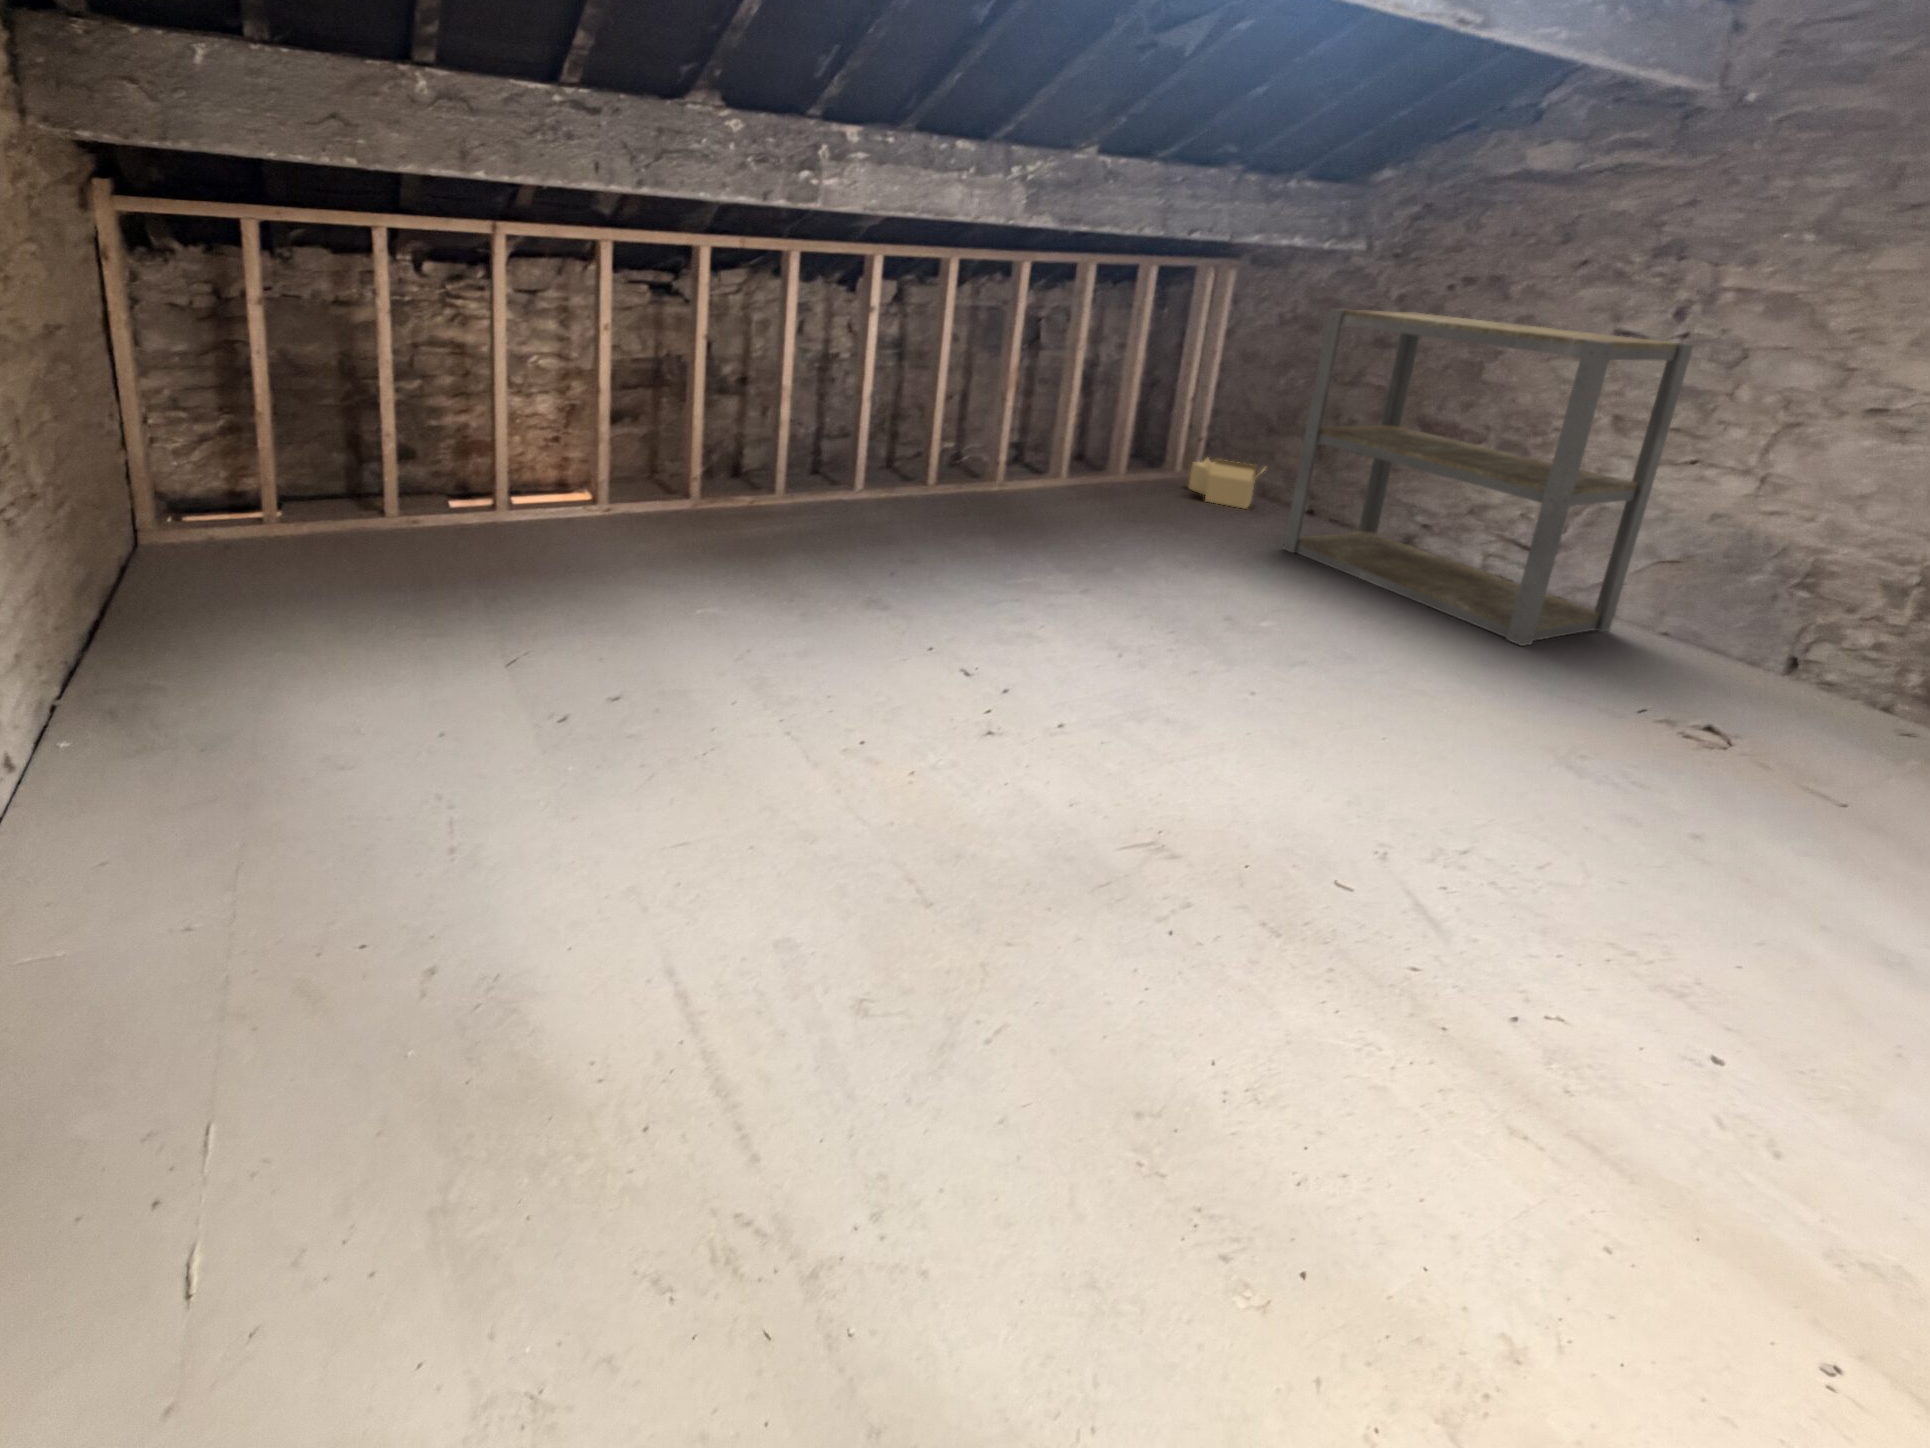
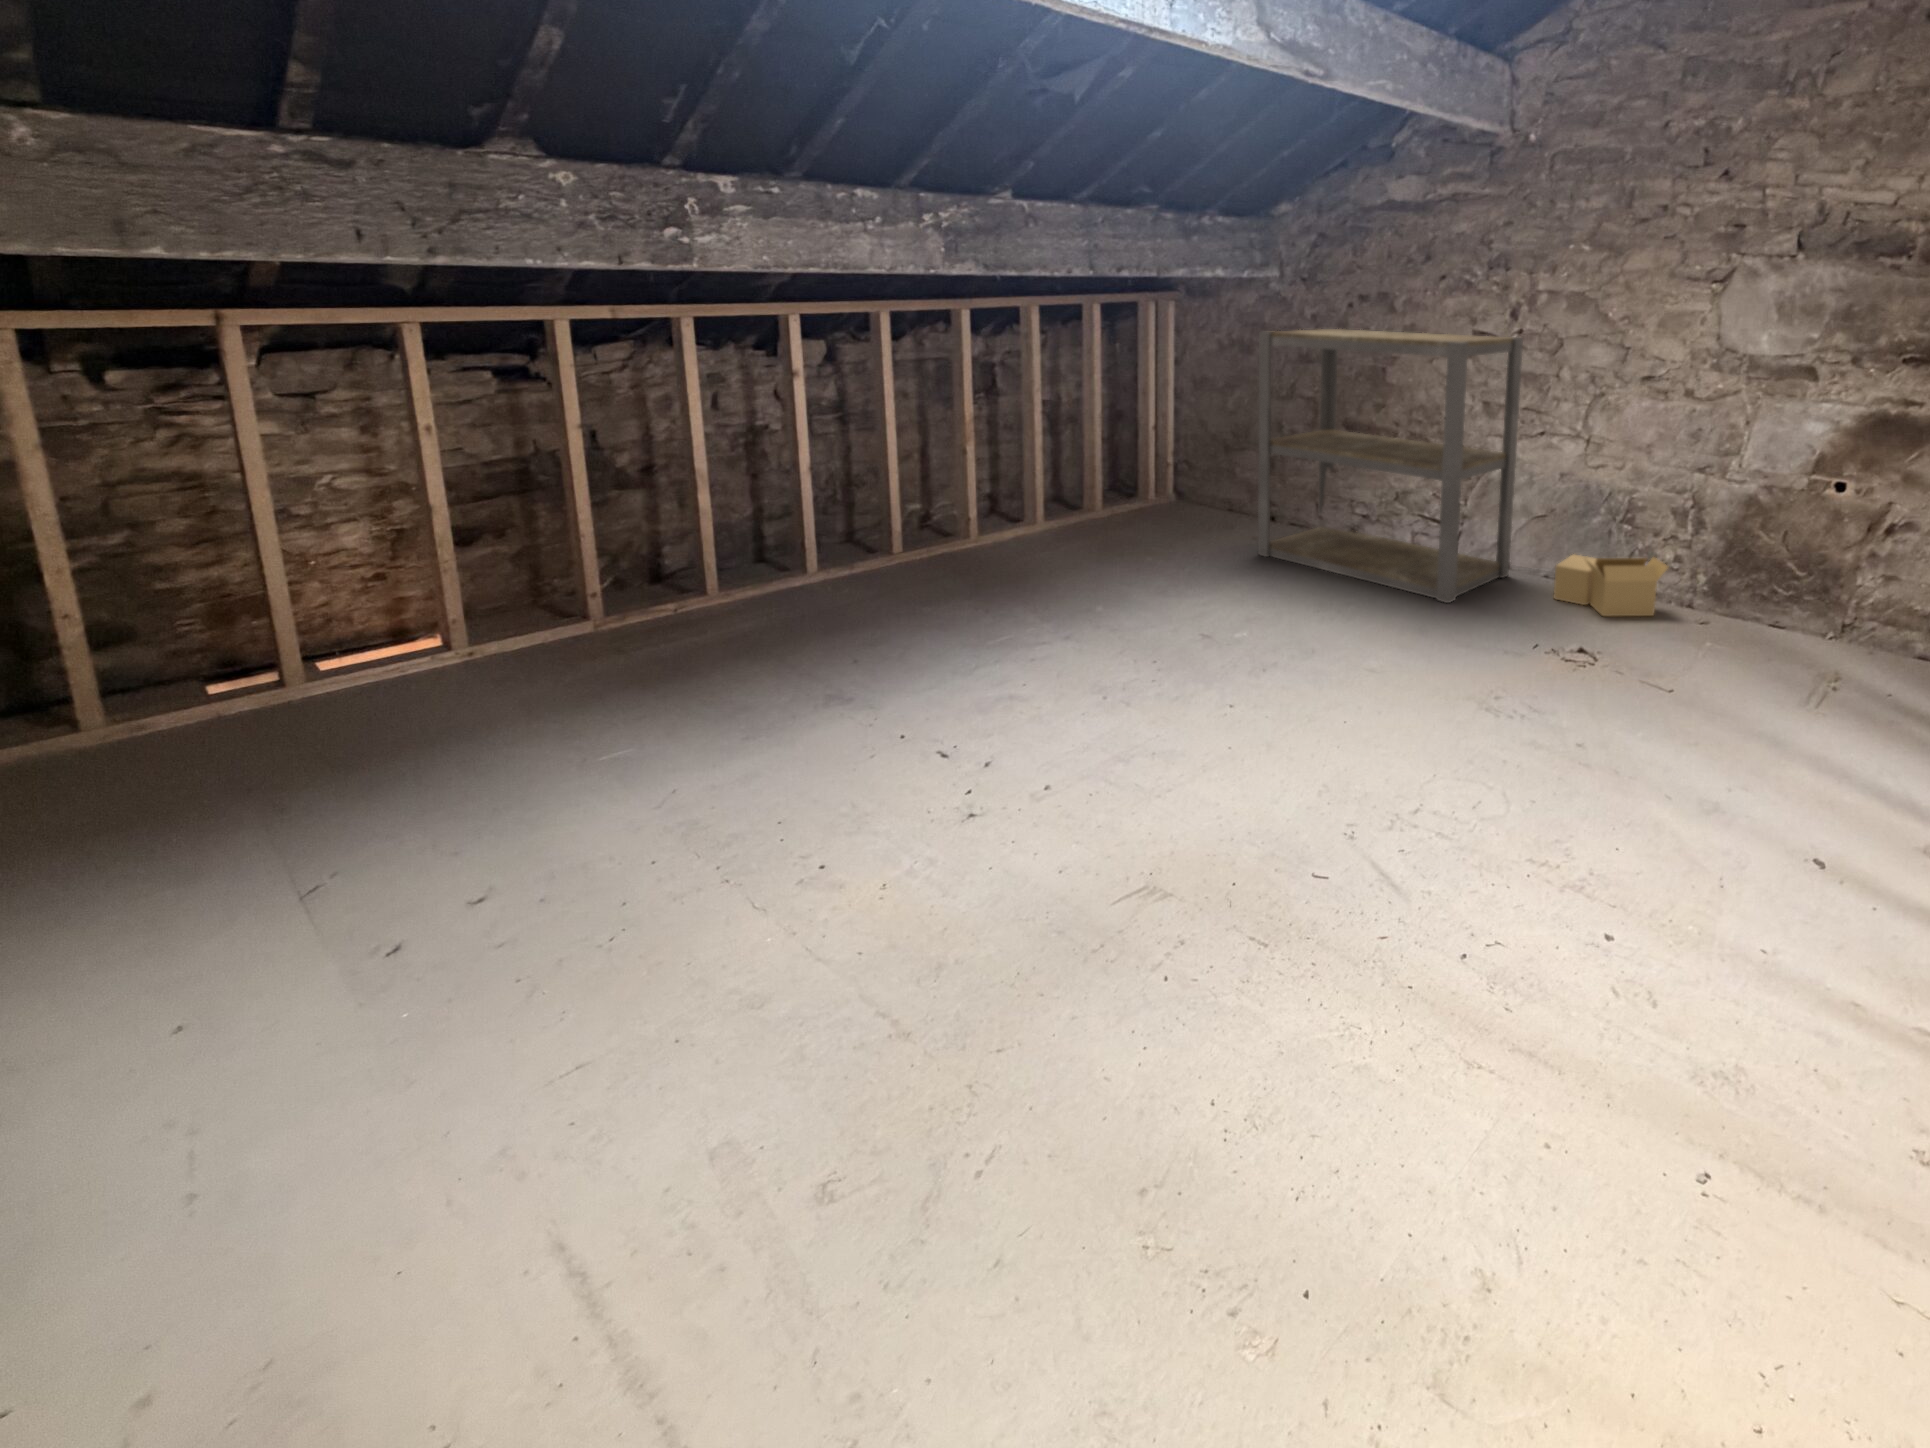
cardboard box: present [1189,458,1258,509] -> present [1554,555,1669,616]

